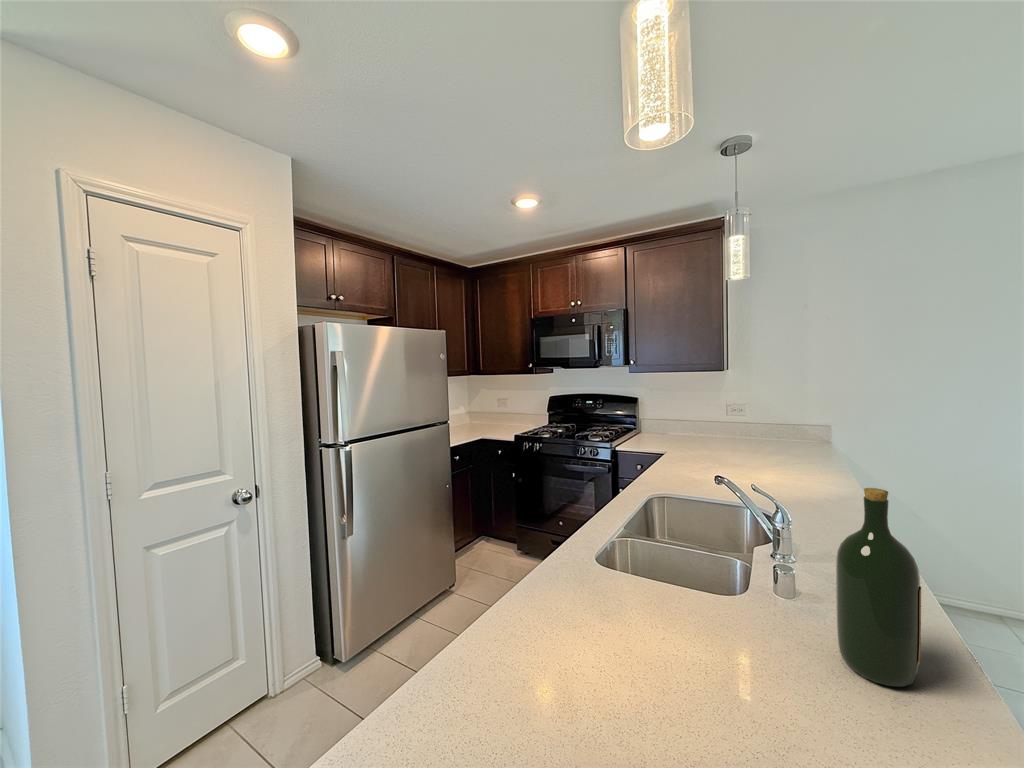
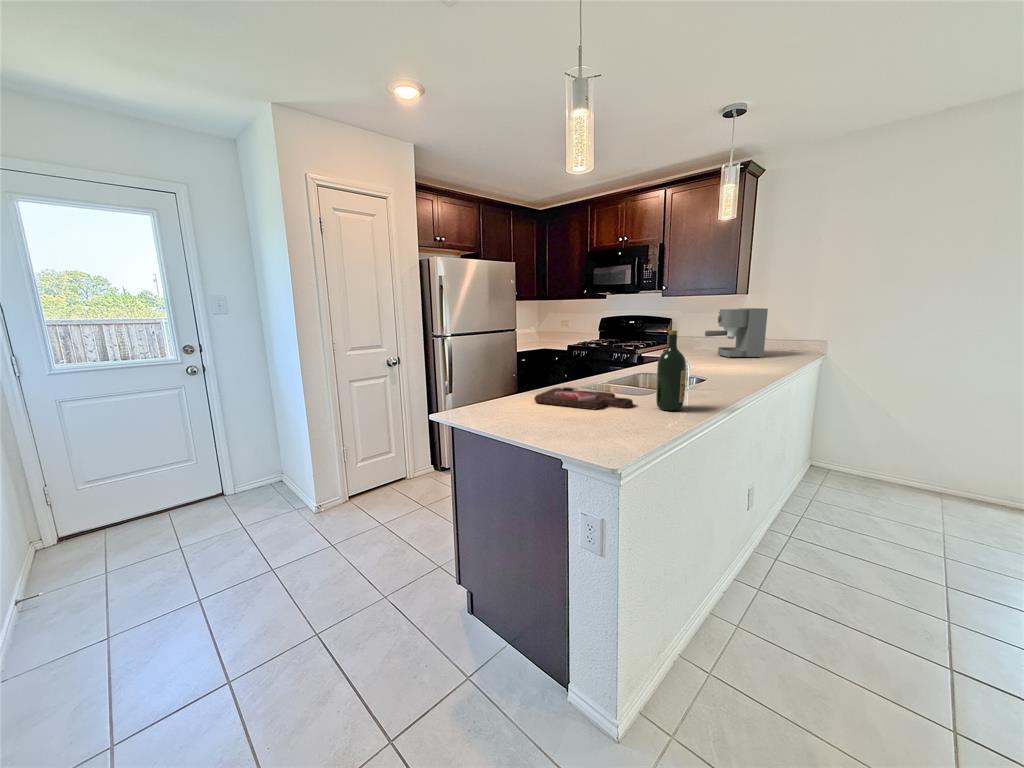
coffee maker: none [699,387,775,452] -> present [705,308,768,358]
cutting board: none [545,584,784,694] -> present [534,387,633,409]

